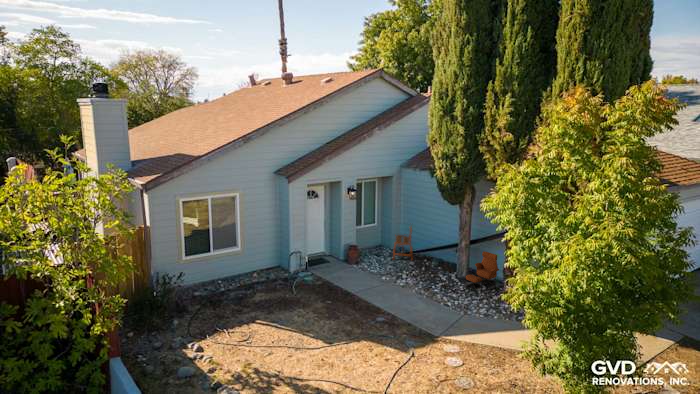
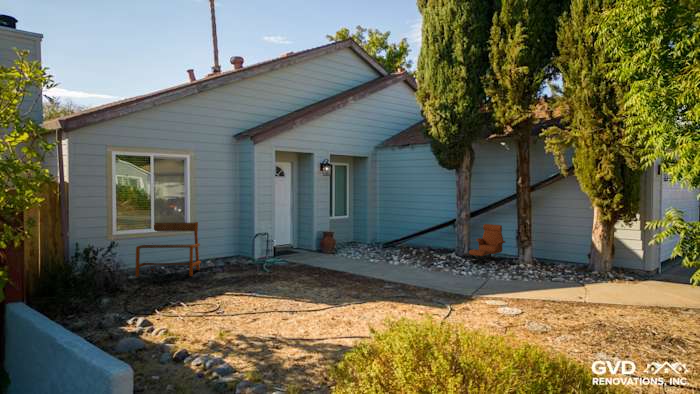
bench: present [393,227,413,259] -> present [136,222,201,277]

